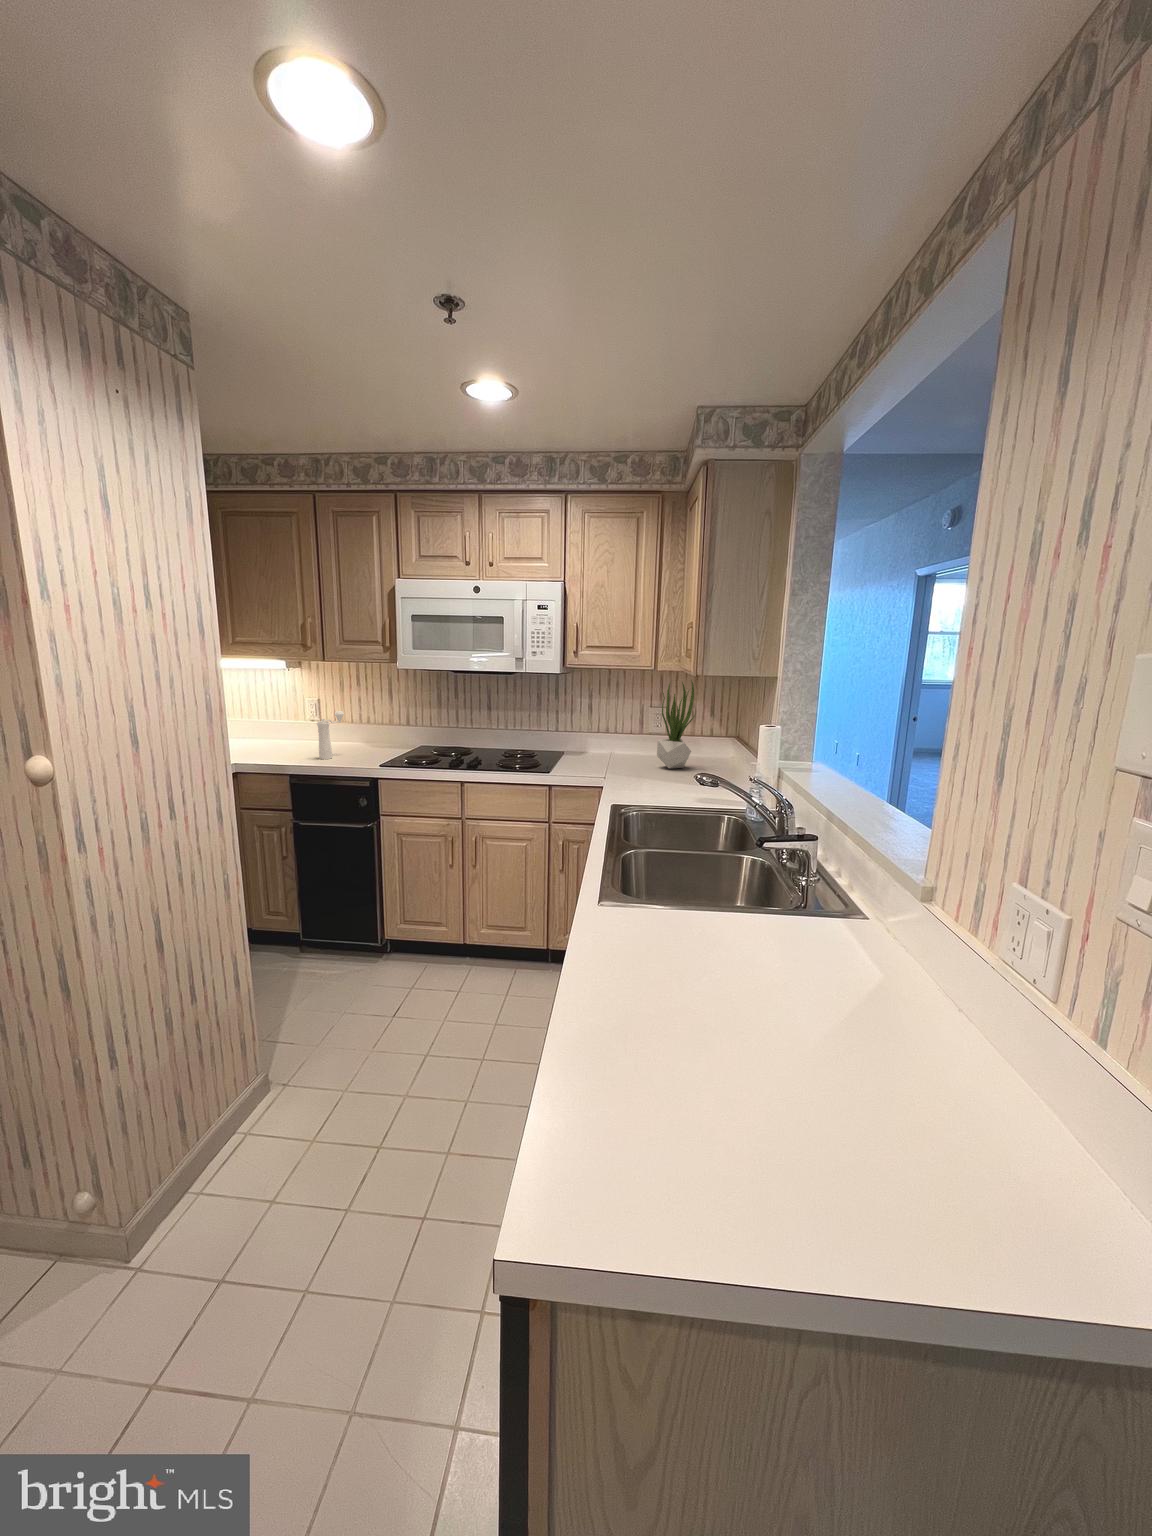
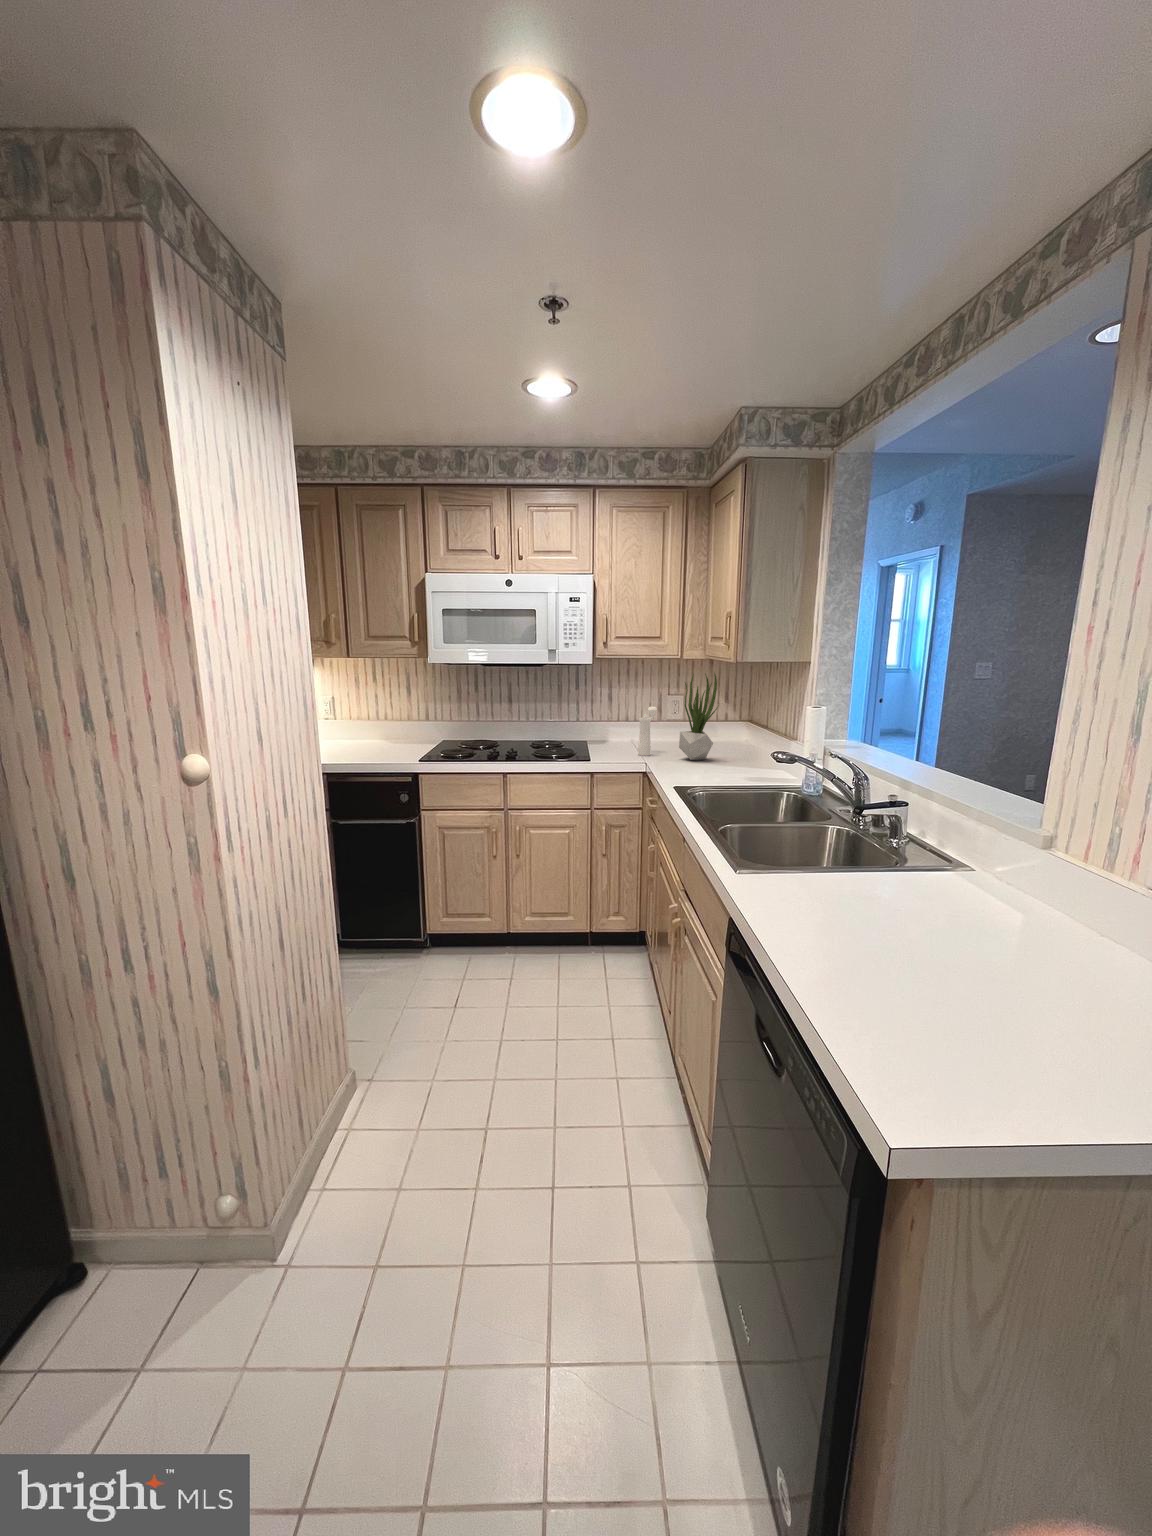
pepper mill: present [317,711,344,759] -> present [638,707,657,756]

